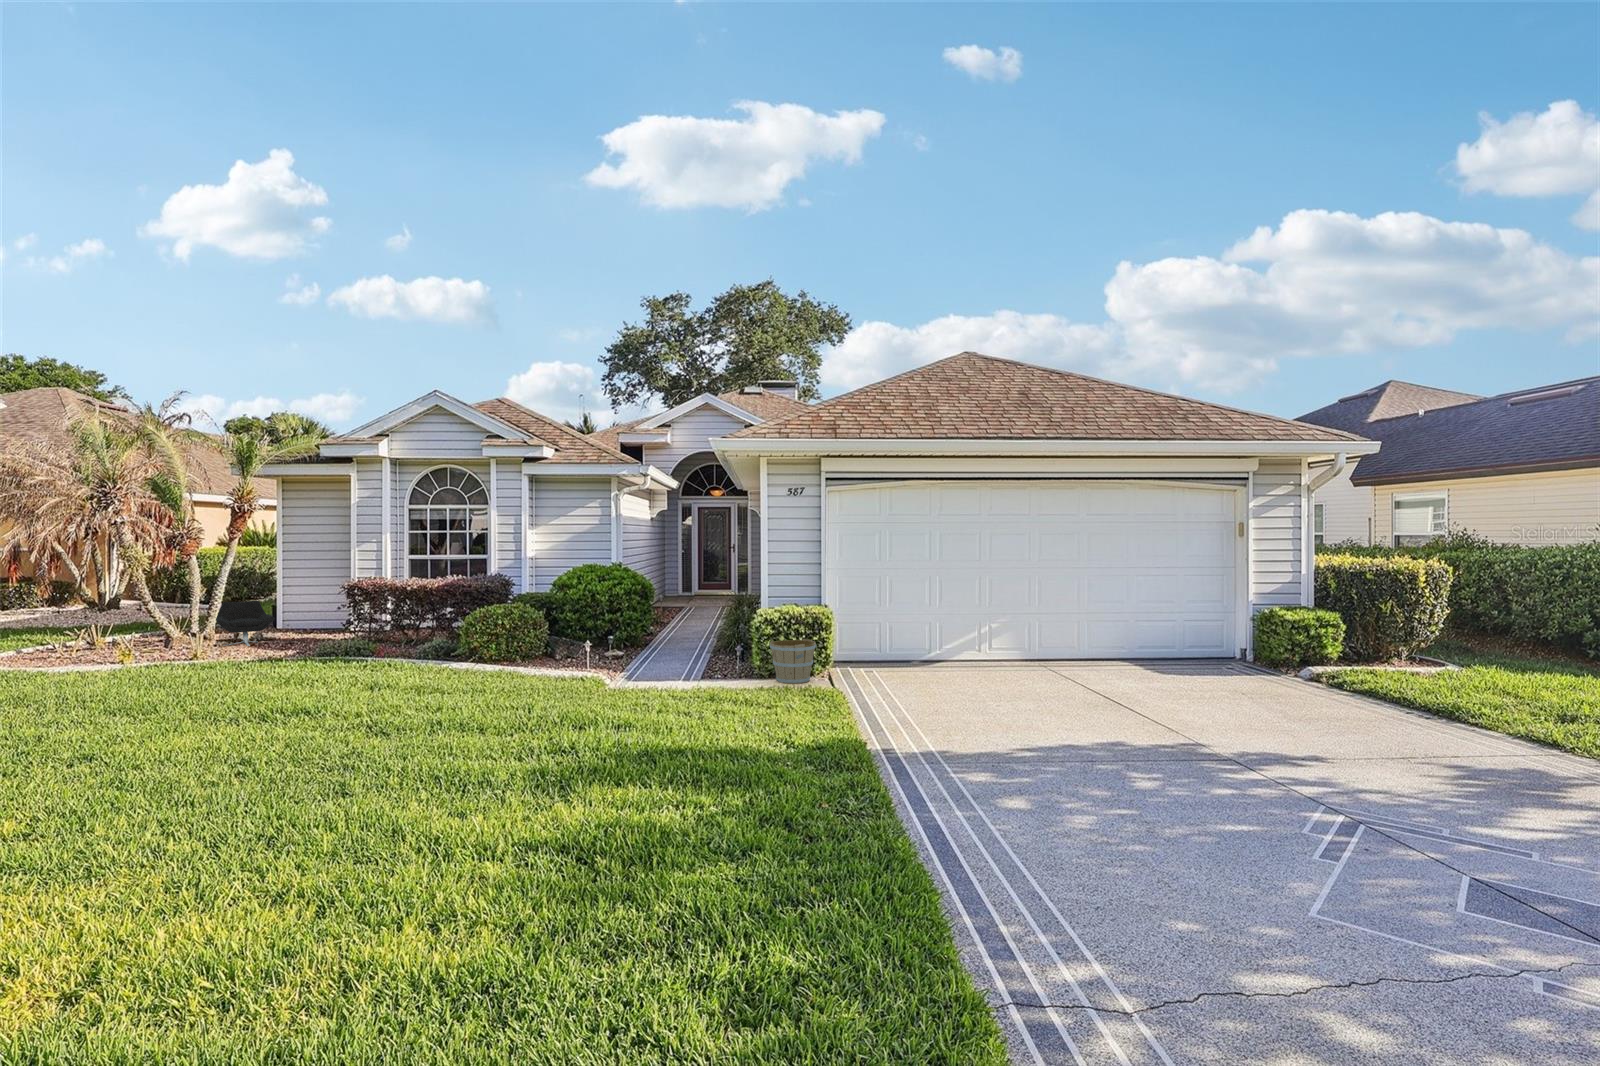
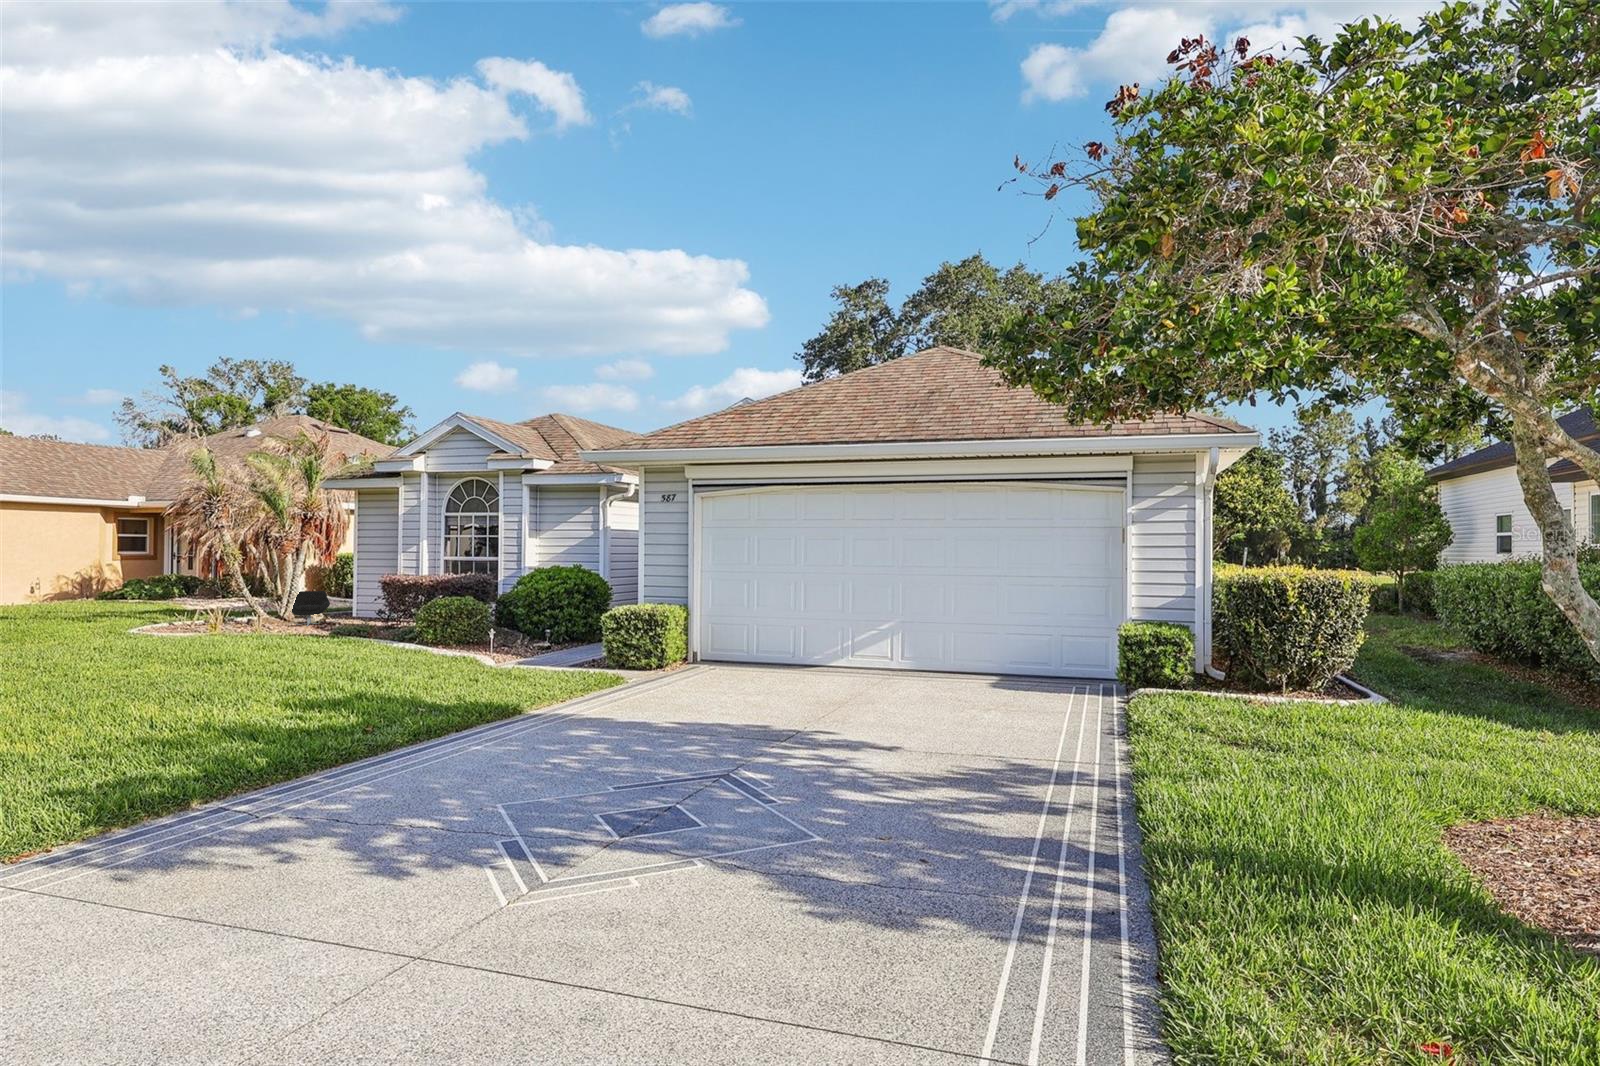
wooden bucket: present [770,639,816,684] -> none [595,633,639,673]

